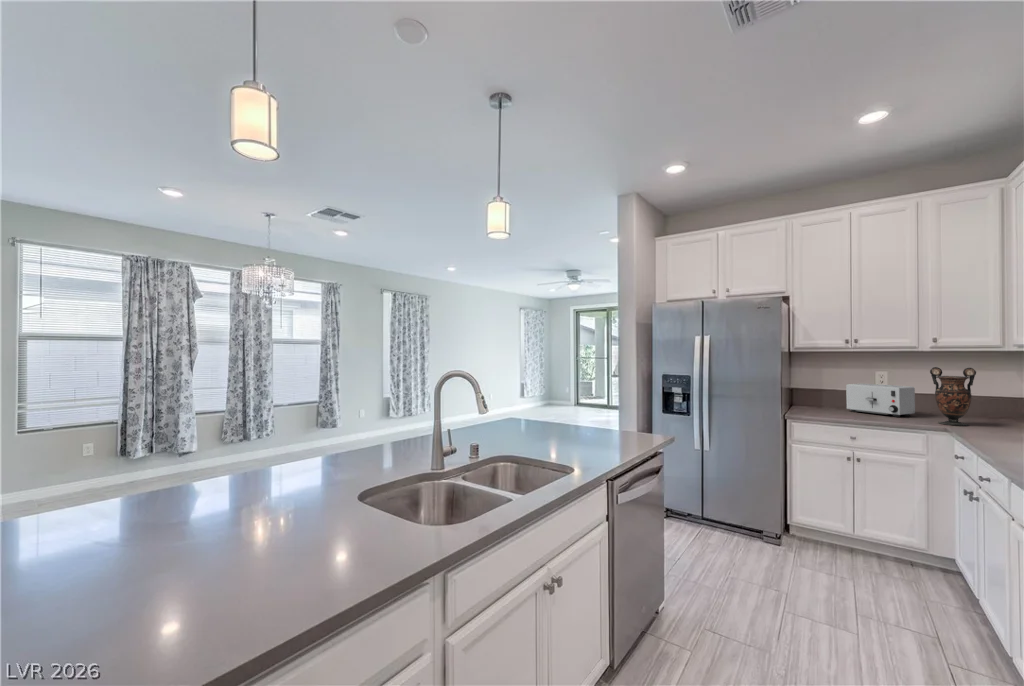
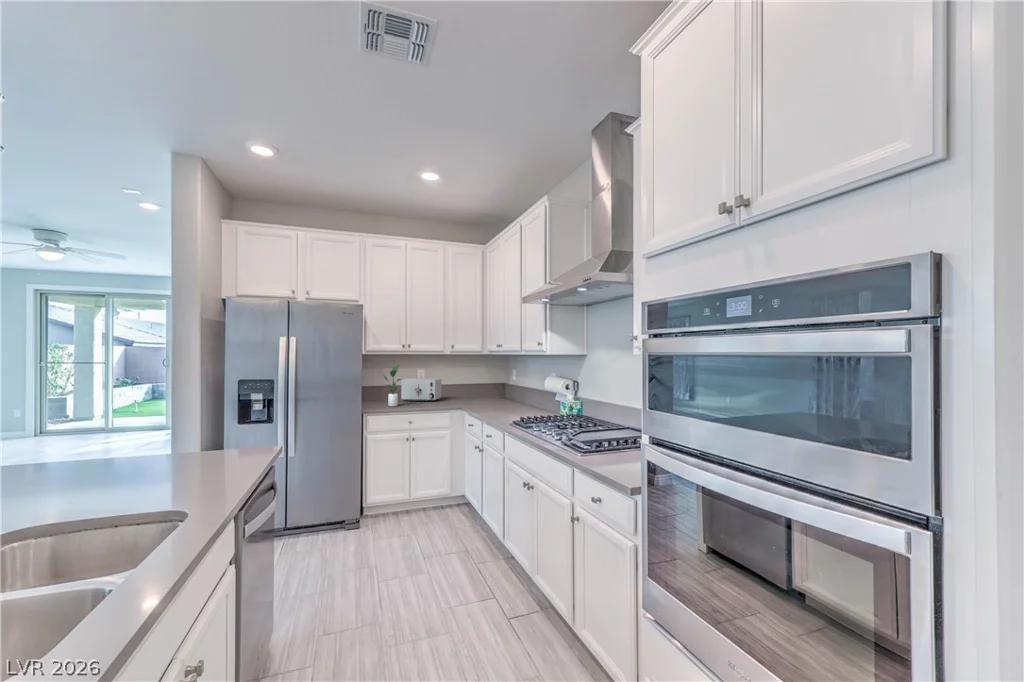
potted plant: none [812,365,845,416] -> present [383,365,401,407]
vase: present [930,367,976,426] -> none [453,364,474,403]

